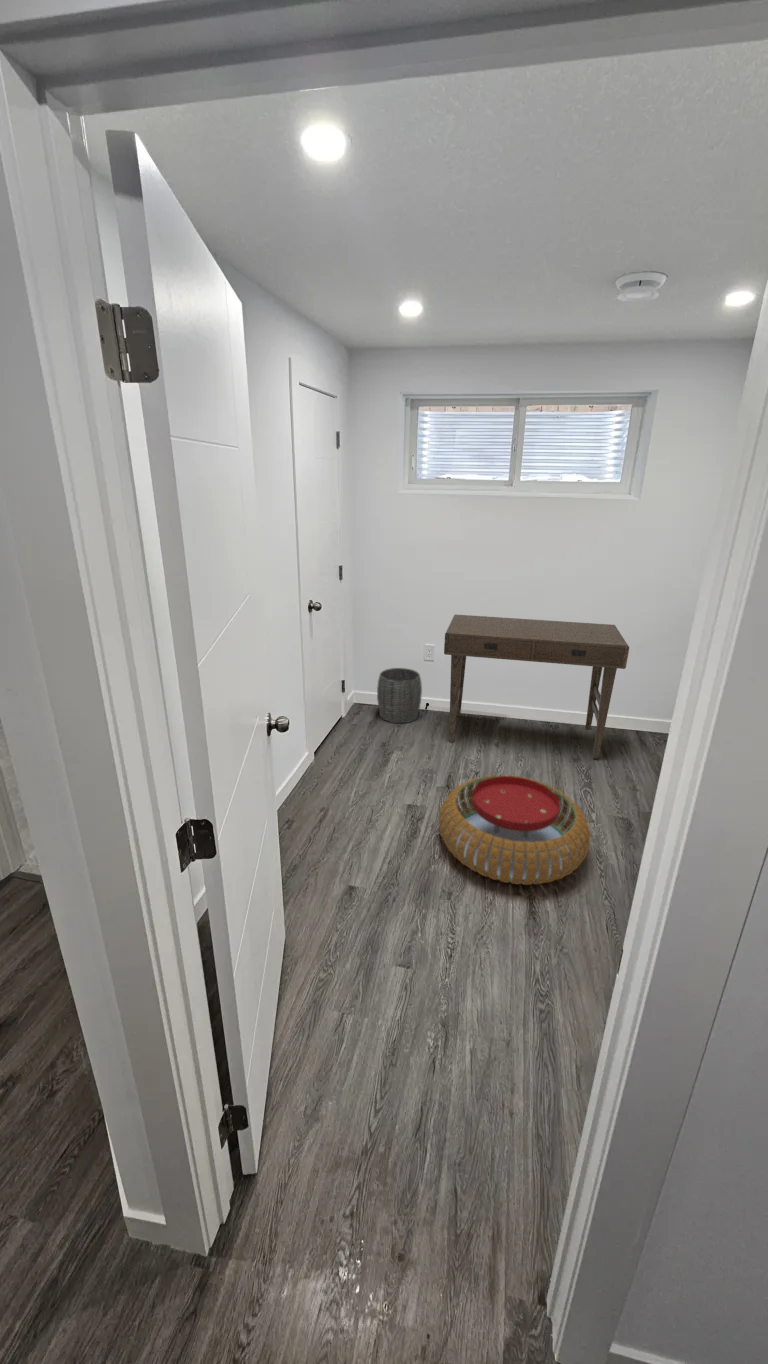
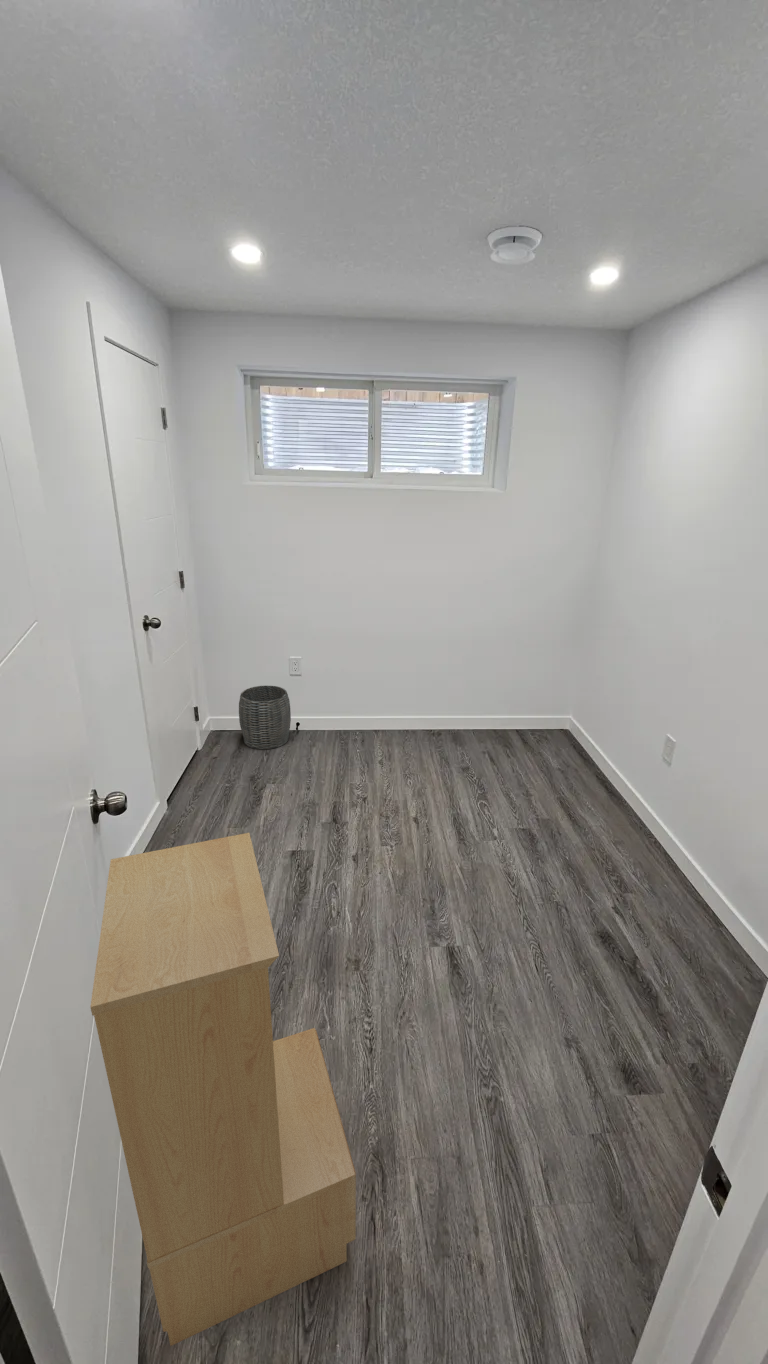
desk: present [444,614,629,759] -> none [314,622,507,765]
bookshelf: none [264,753,421,1089] -> present [90,833,356,1346]
pouf: present [439,775,591,885] -> none [331,799,500,932]

